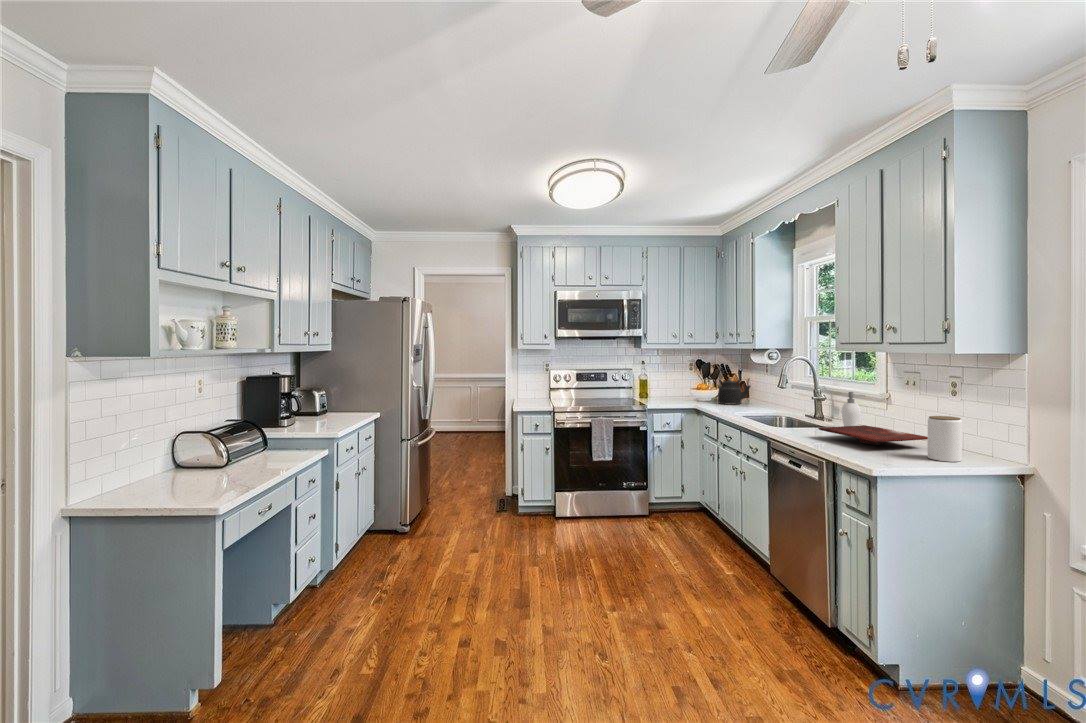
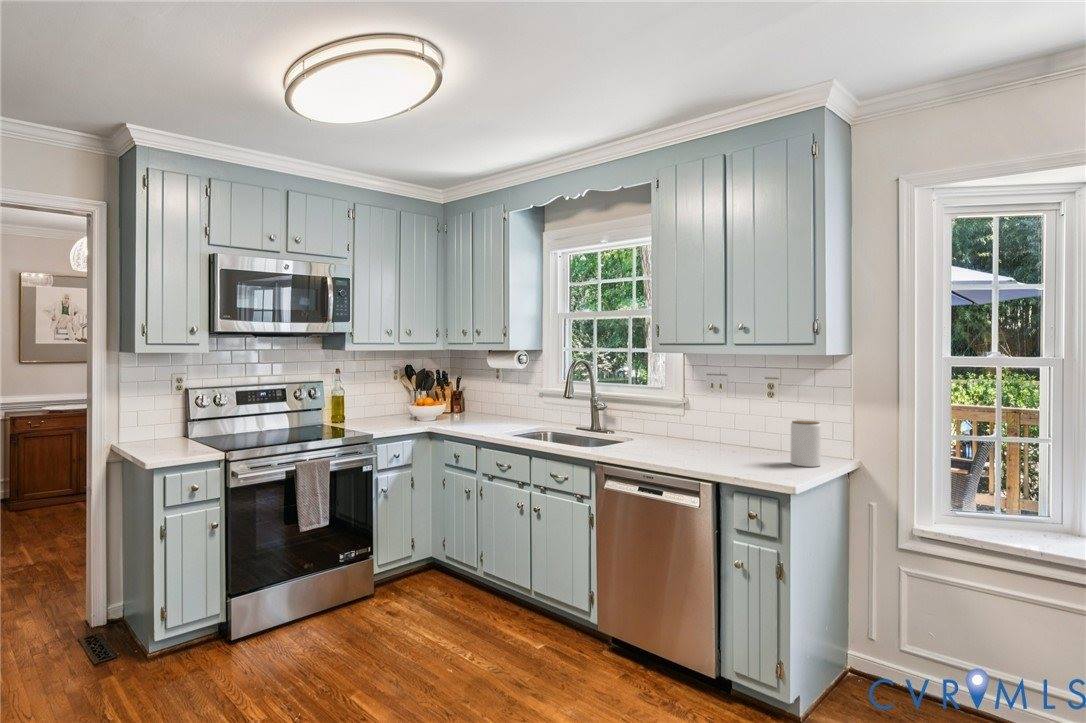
kettle: present [718,374,751,405] -> none [452,382,489,424]
soap dispenser: present [841,392,861,426] -> none [652,400,678,444]
cutting board: present [818,425,928,445] -> none [663,437,769,457]

